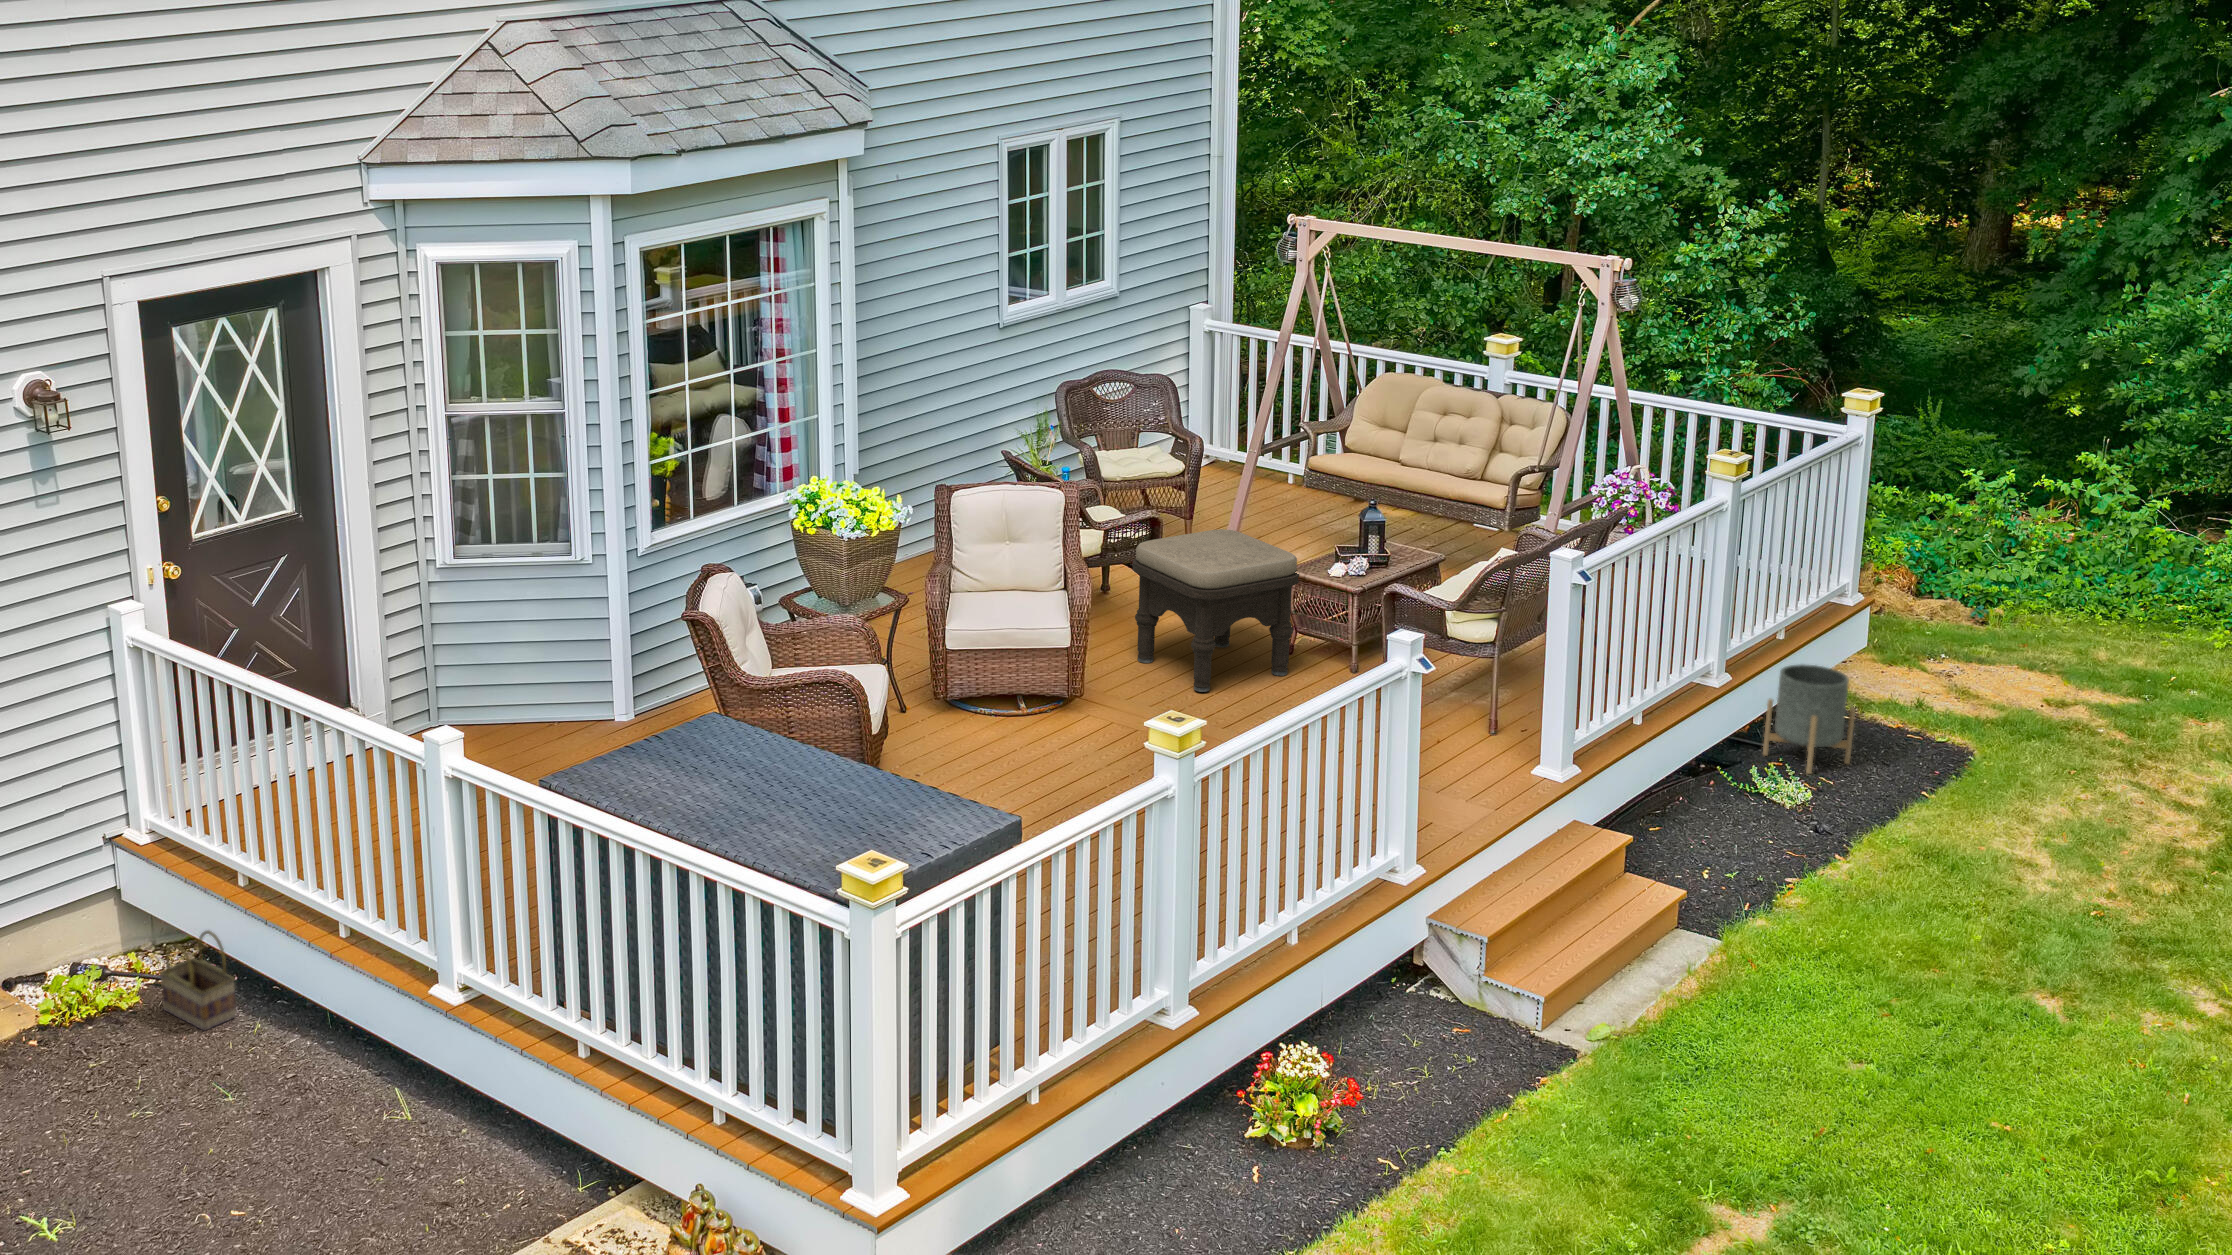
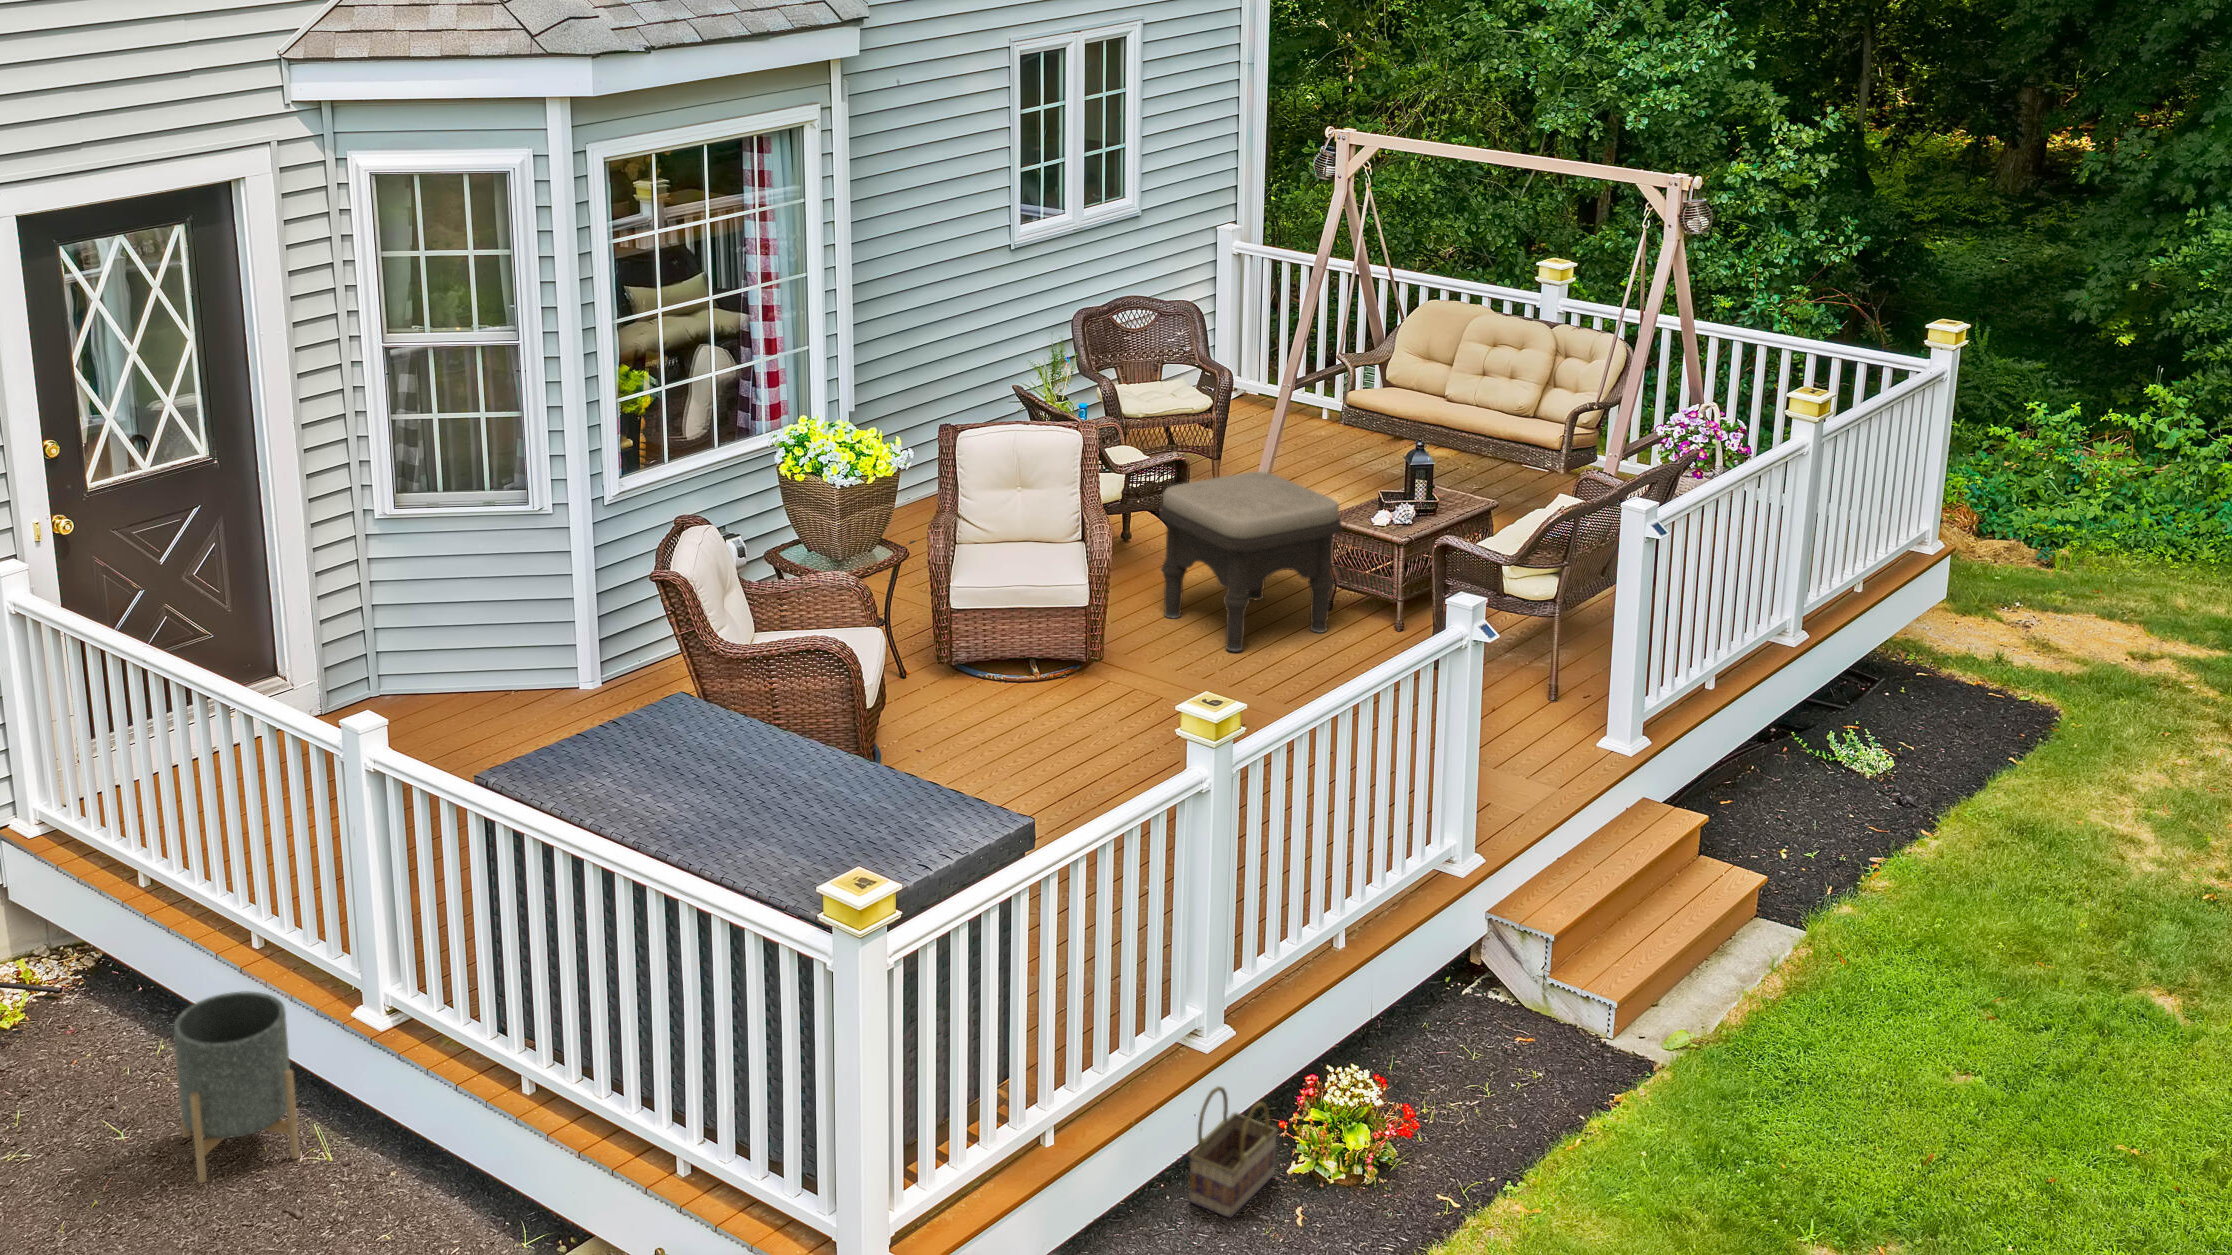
planter: present [1763,664,1855,774] -> present [174,991,300,1183]
basket: present [160,931,236,1031] -> present [1189,1086,1278,1218]

